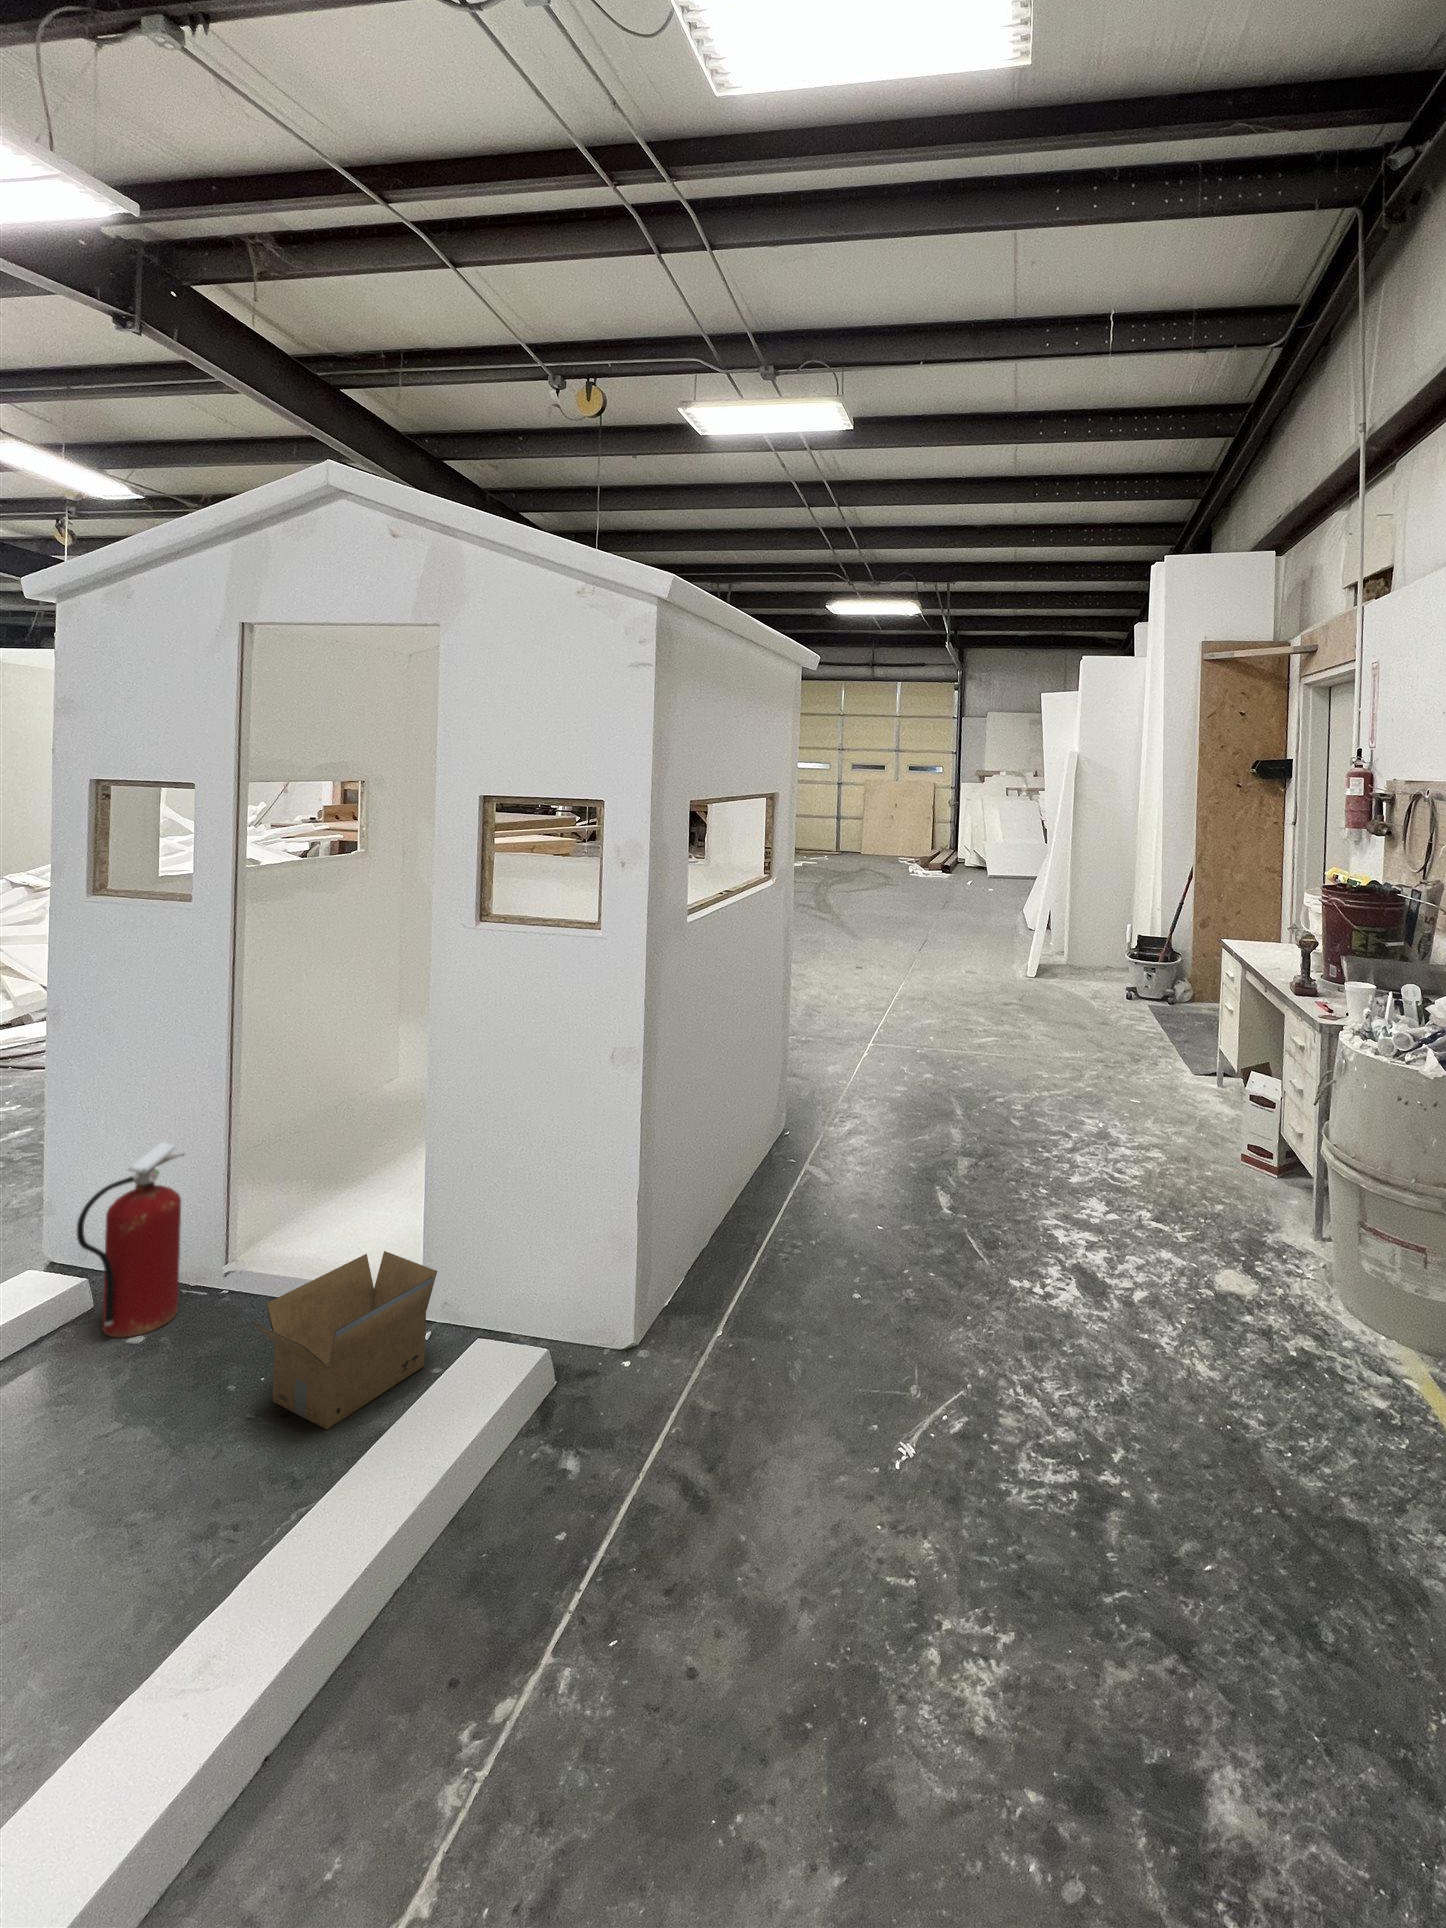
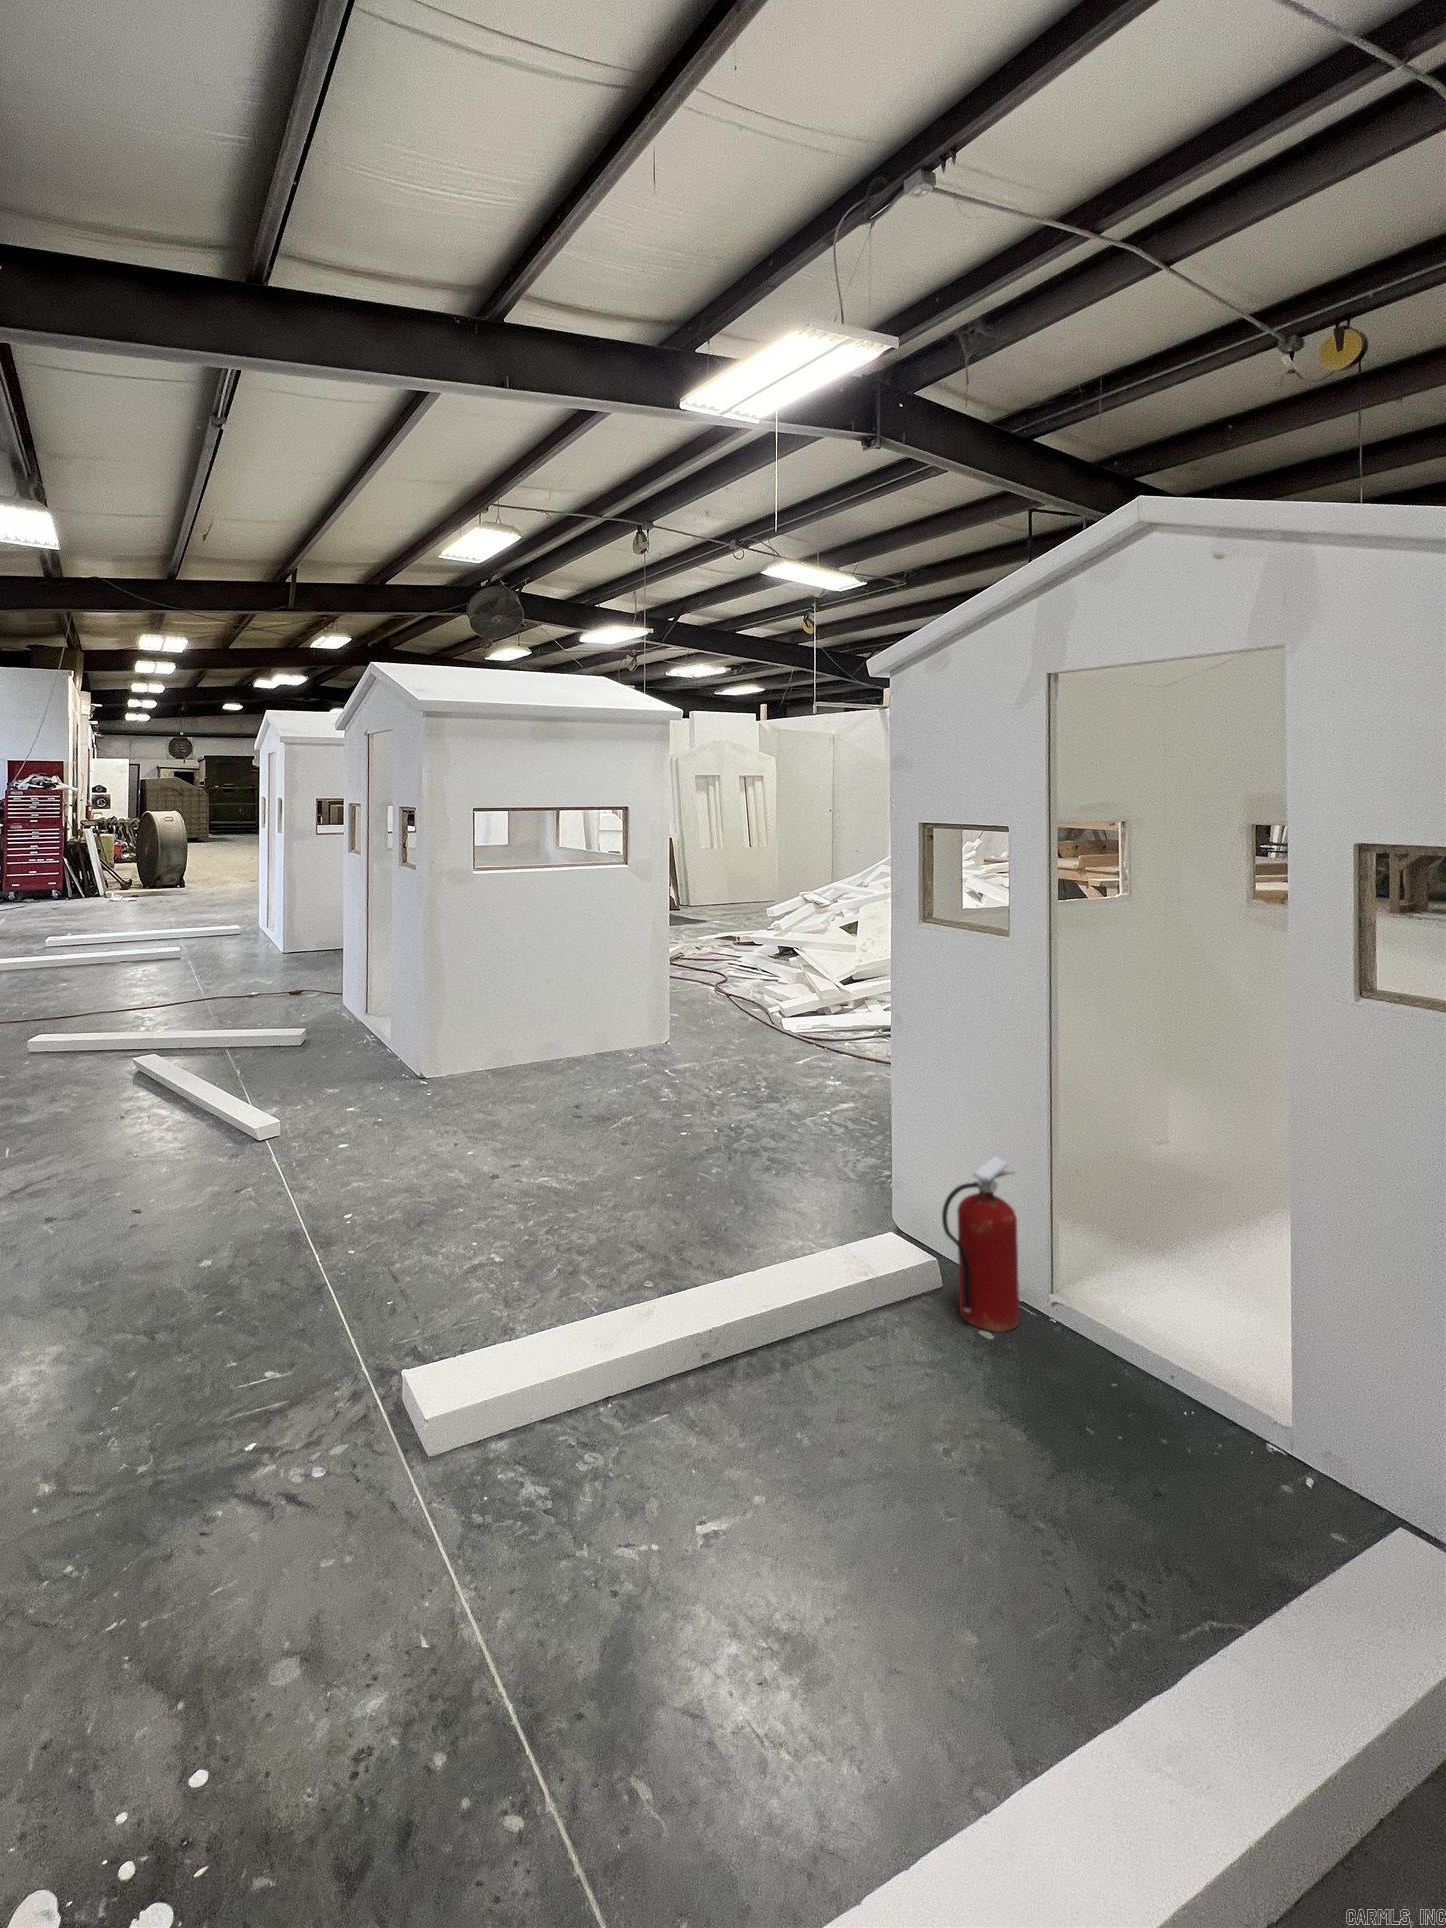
cardboard box: present [251,1251,437,1430] -> none [1117,1340,1324,1527]

